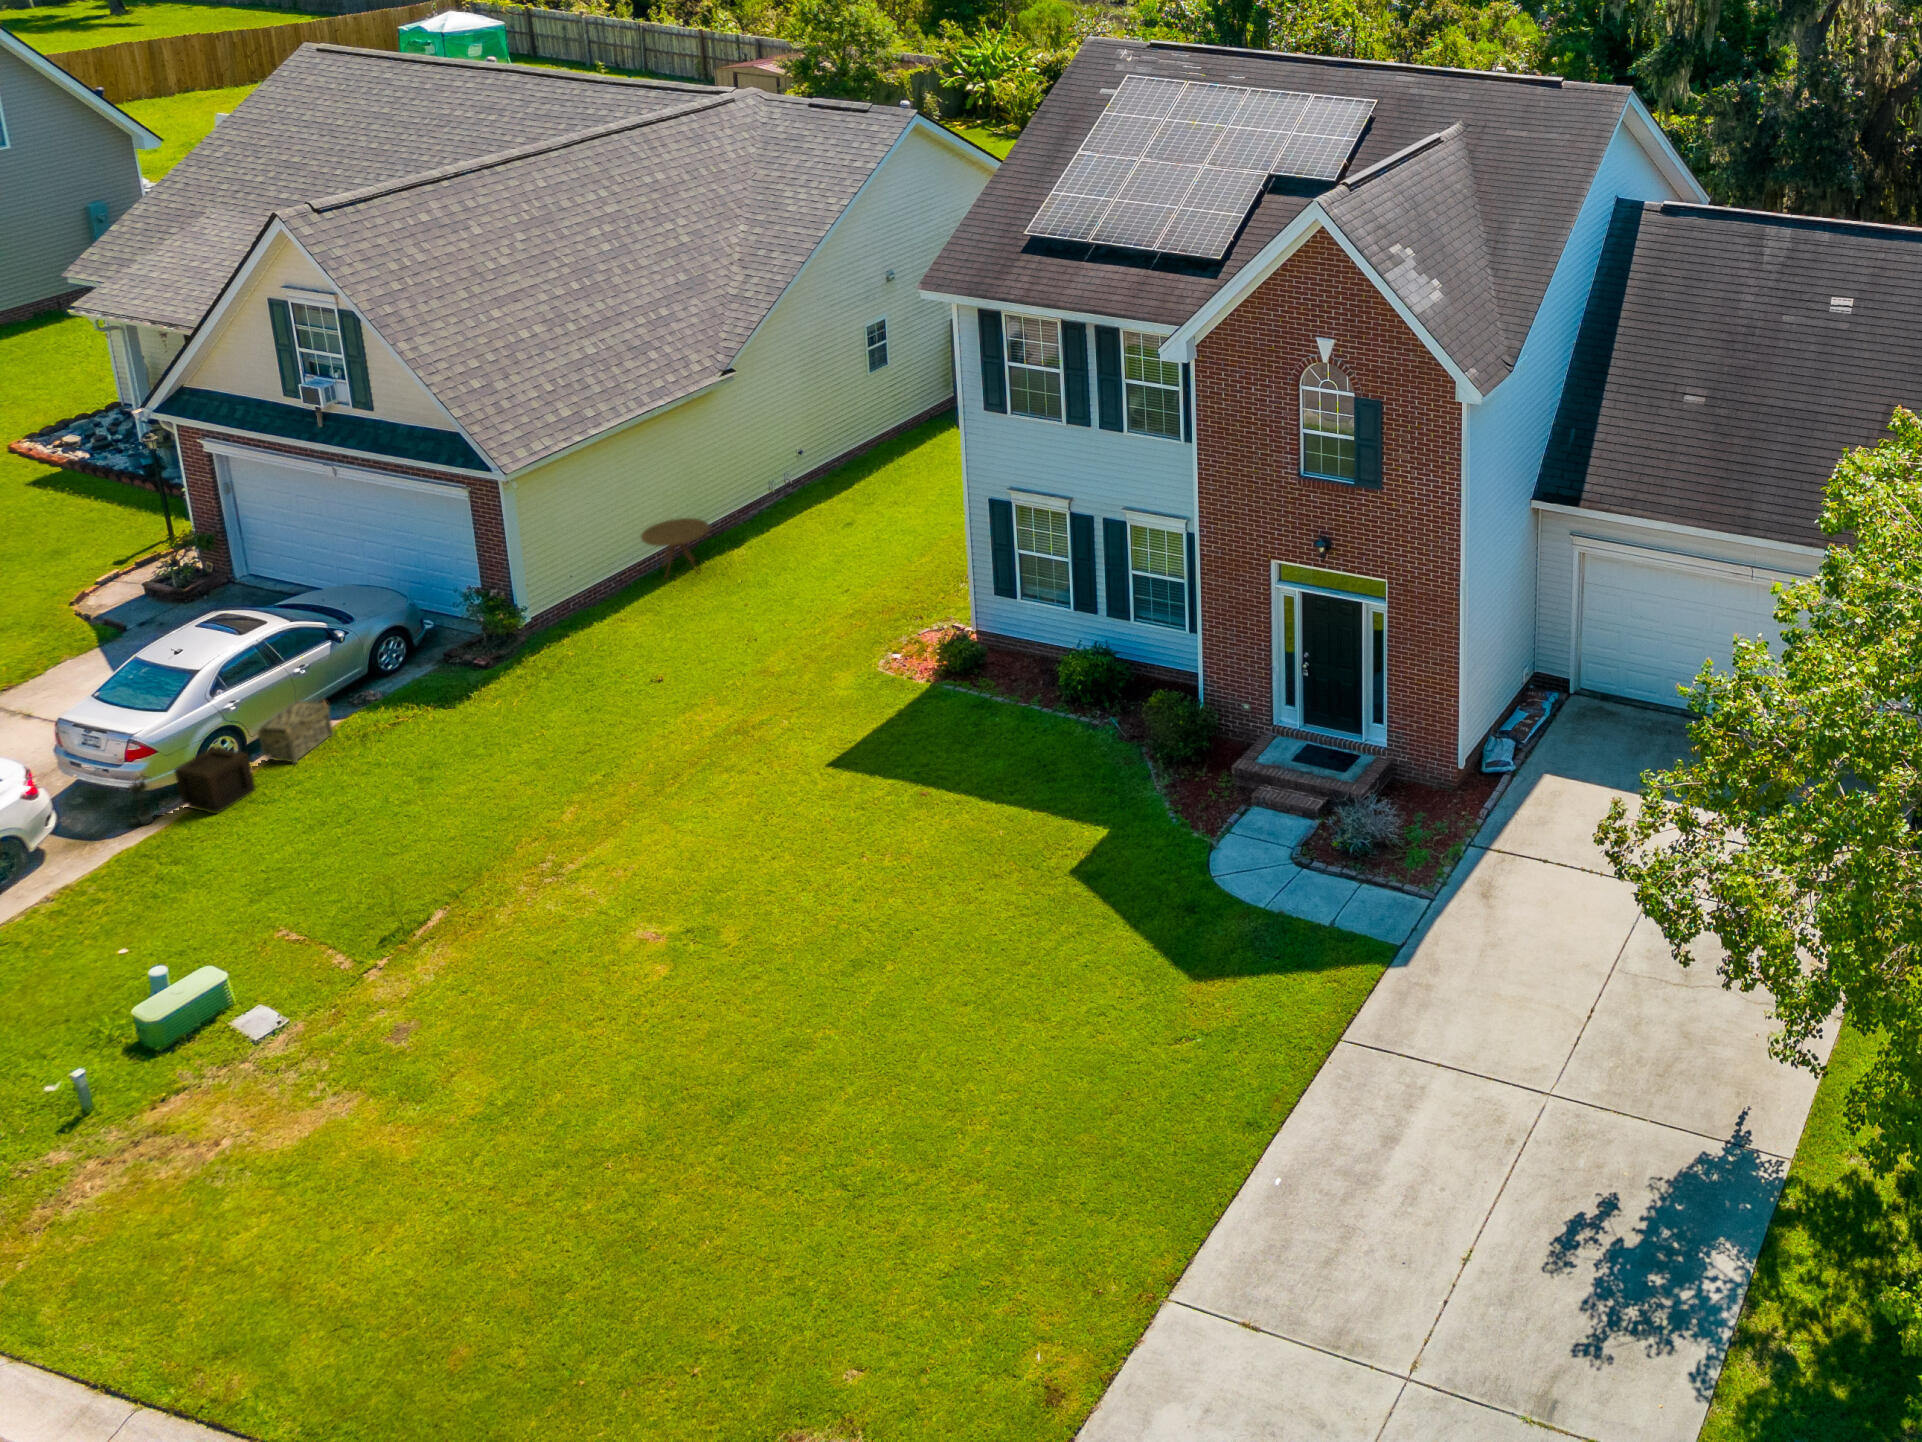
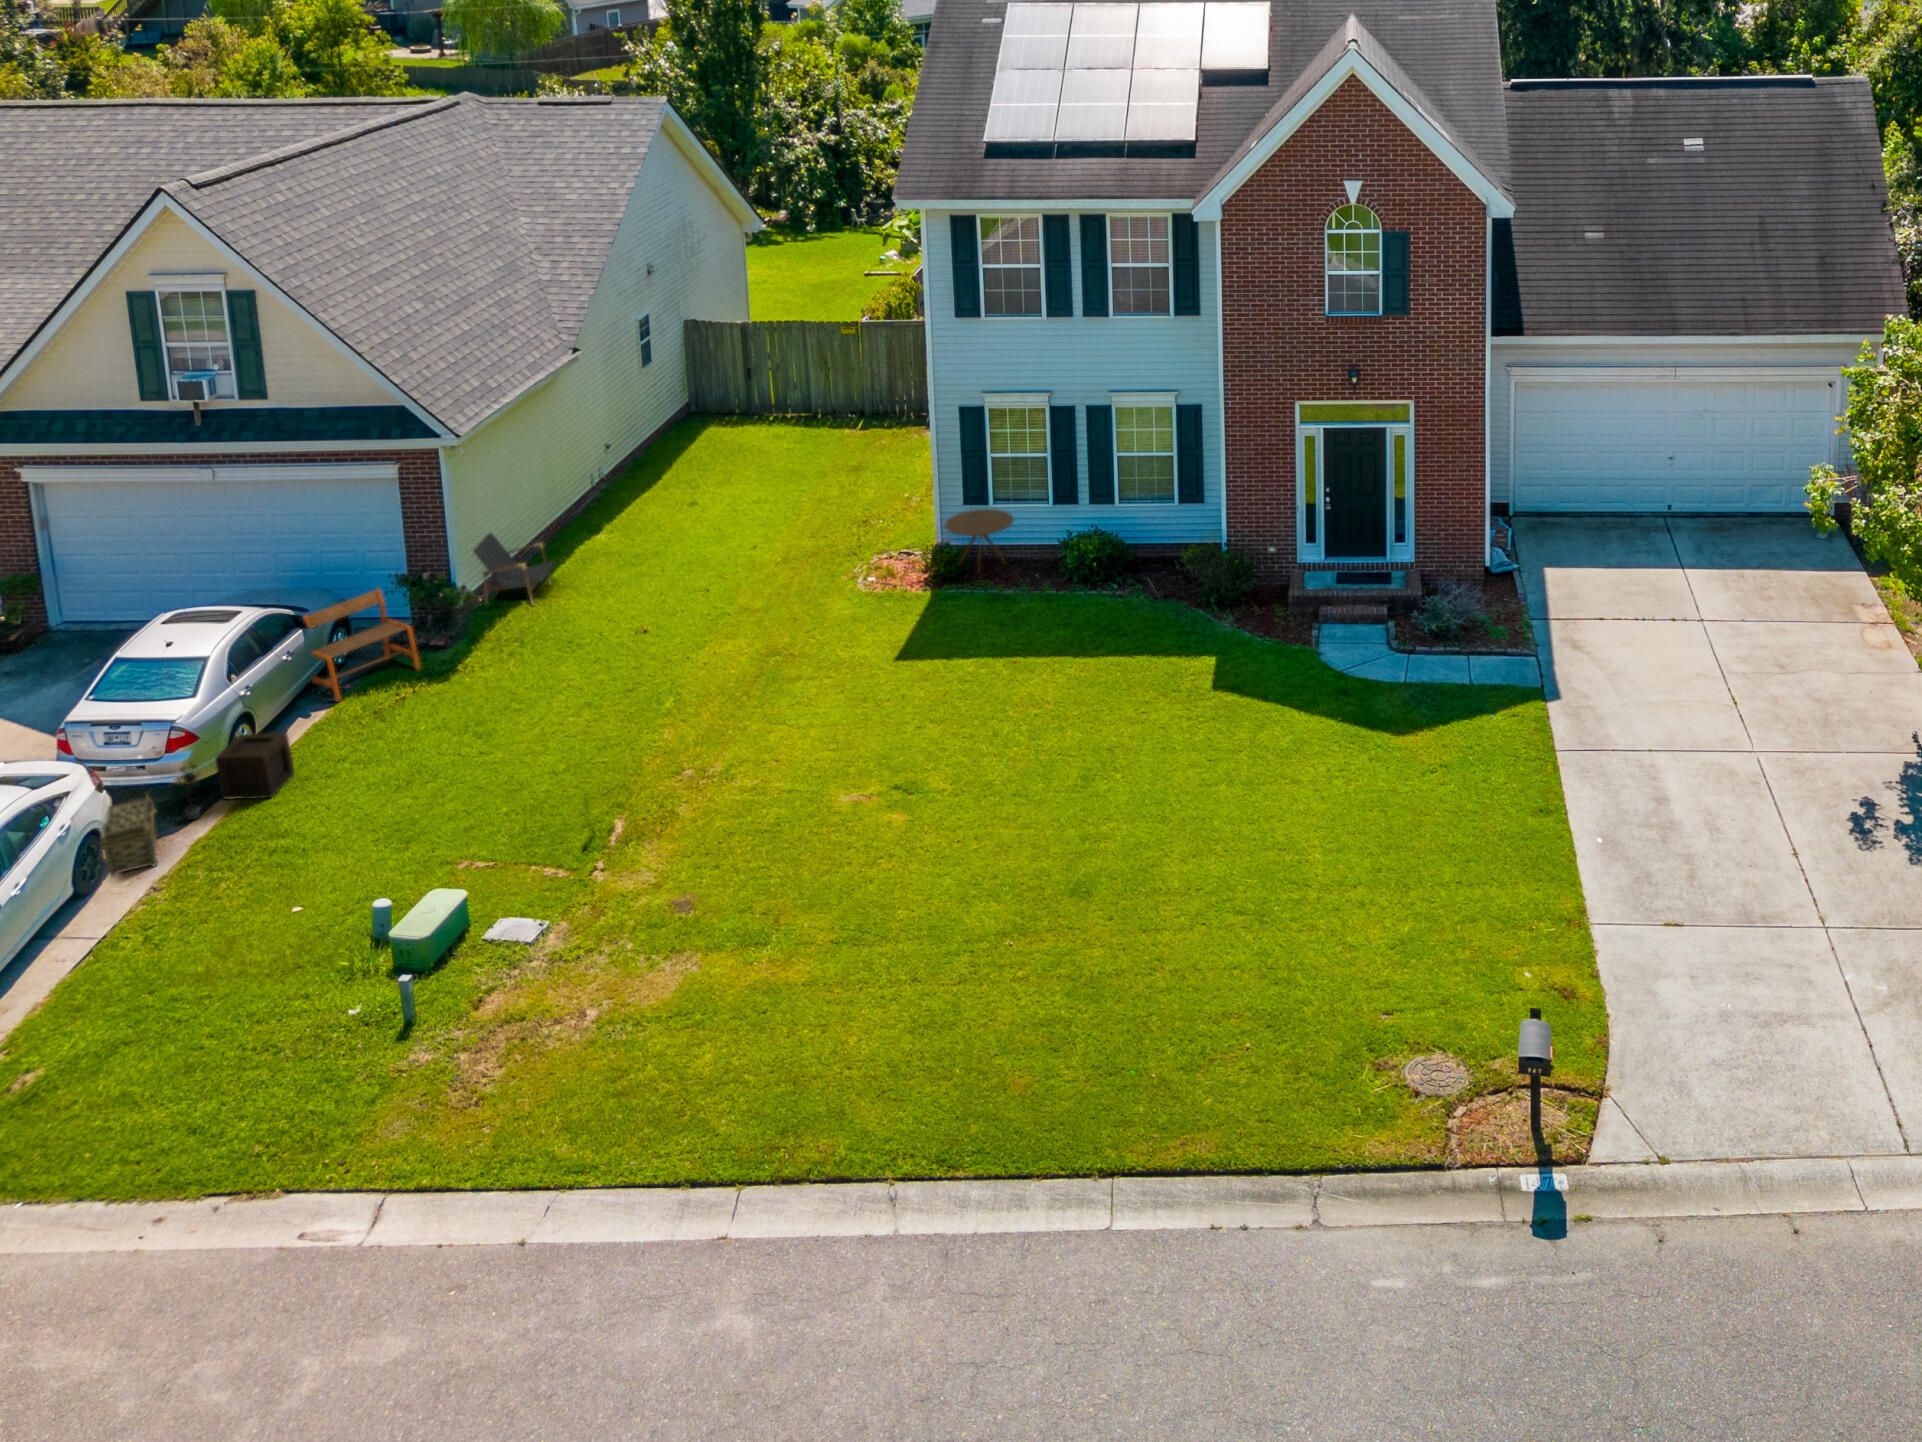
round table: present [641,518,709,575] -> present [945,509,1014,563]
lounge chair: none [539,557,622,636] -> present [474,533,555,605]
bench: none [337,608,446,714] -> present [303,589,420,702]
basket: present [257,701,333,763] -> present [100,795,158,876]

